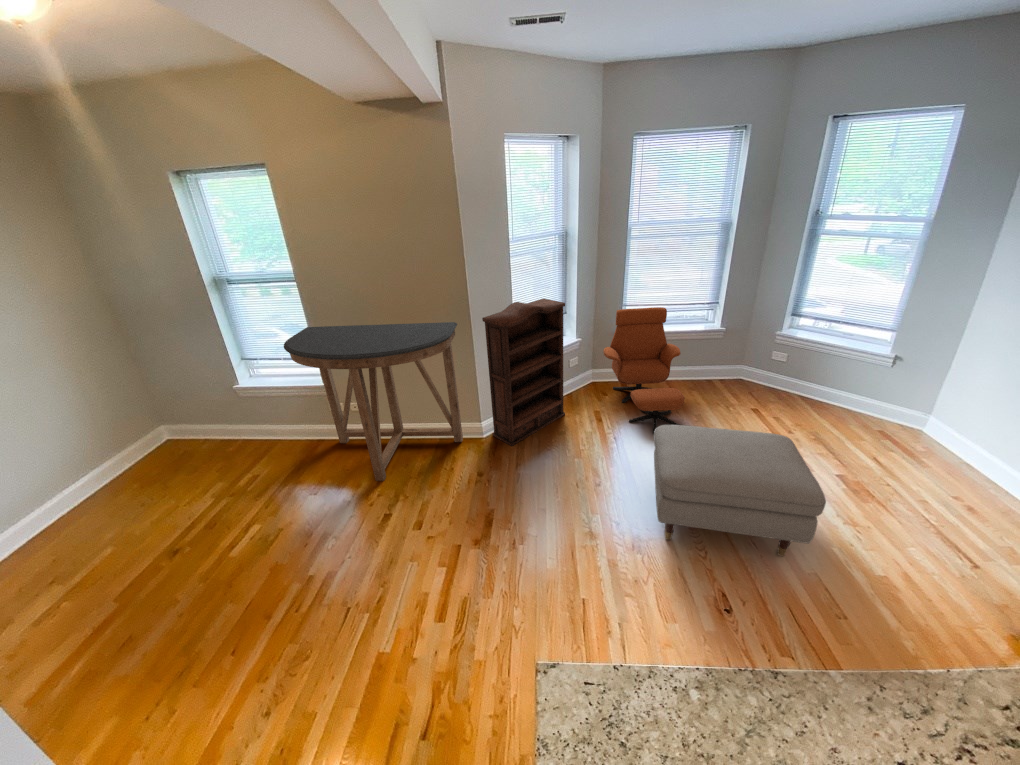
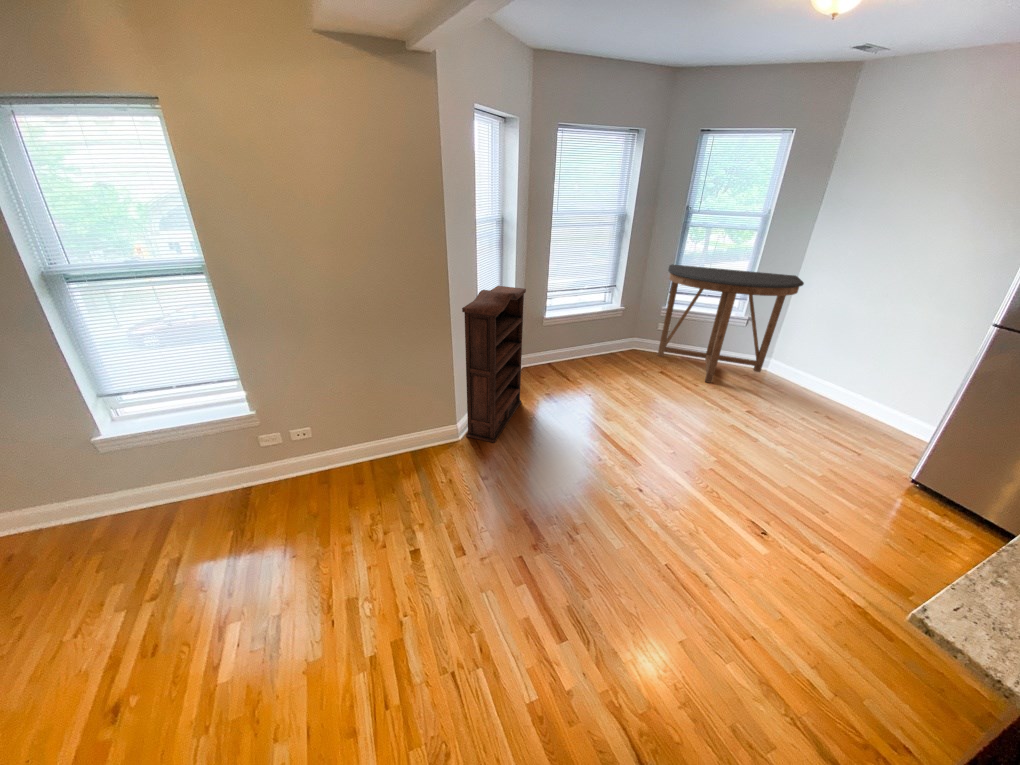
lounge chair: present [604,307,684,434] -> none [539,291,626,406]
console table: present [284,322,463,481] -> present [658,264,804,383]
ottoman: present [654,425,826,556] -> none [642,386,800,491]

